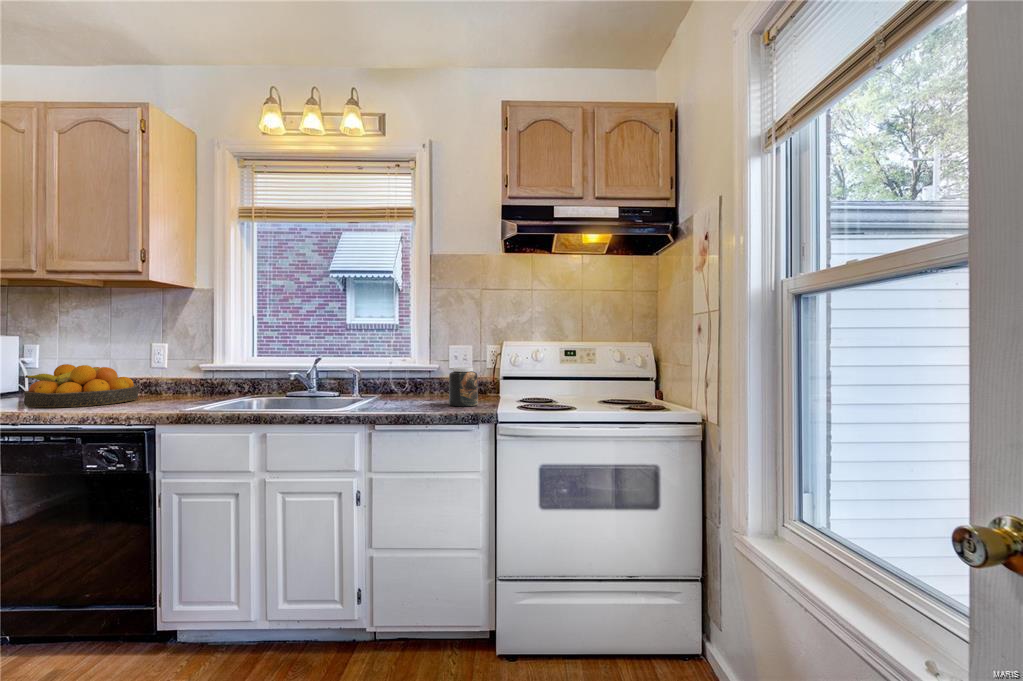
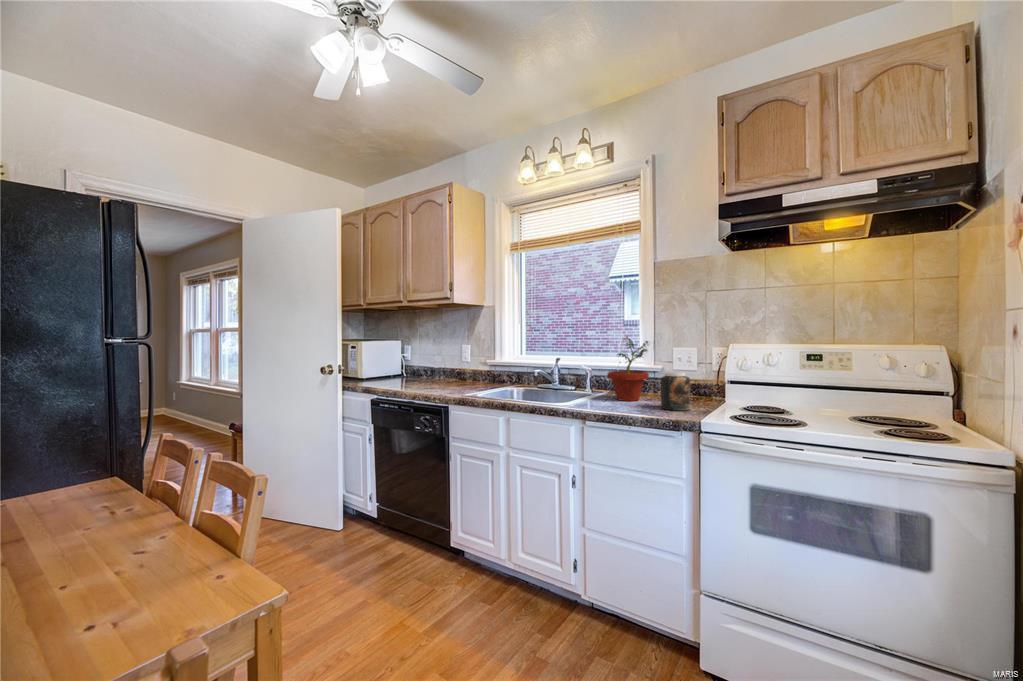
potted plant: none [385,331,431,402] -> present [607,337,649,401]
fruit bowl: present [24,364,138,408] -> none [394,360,450,388]

